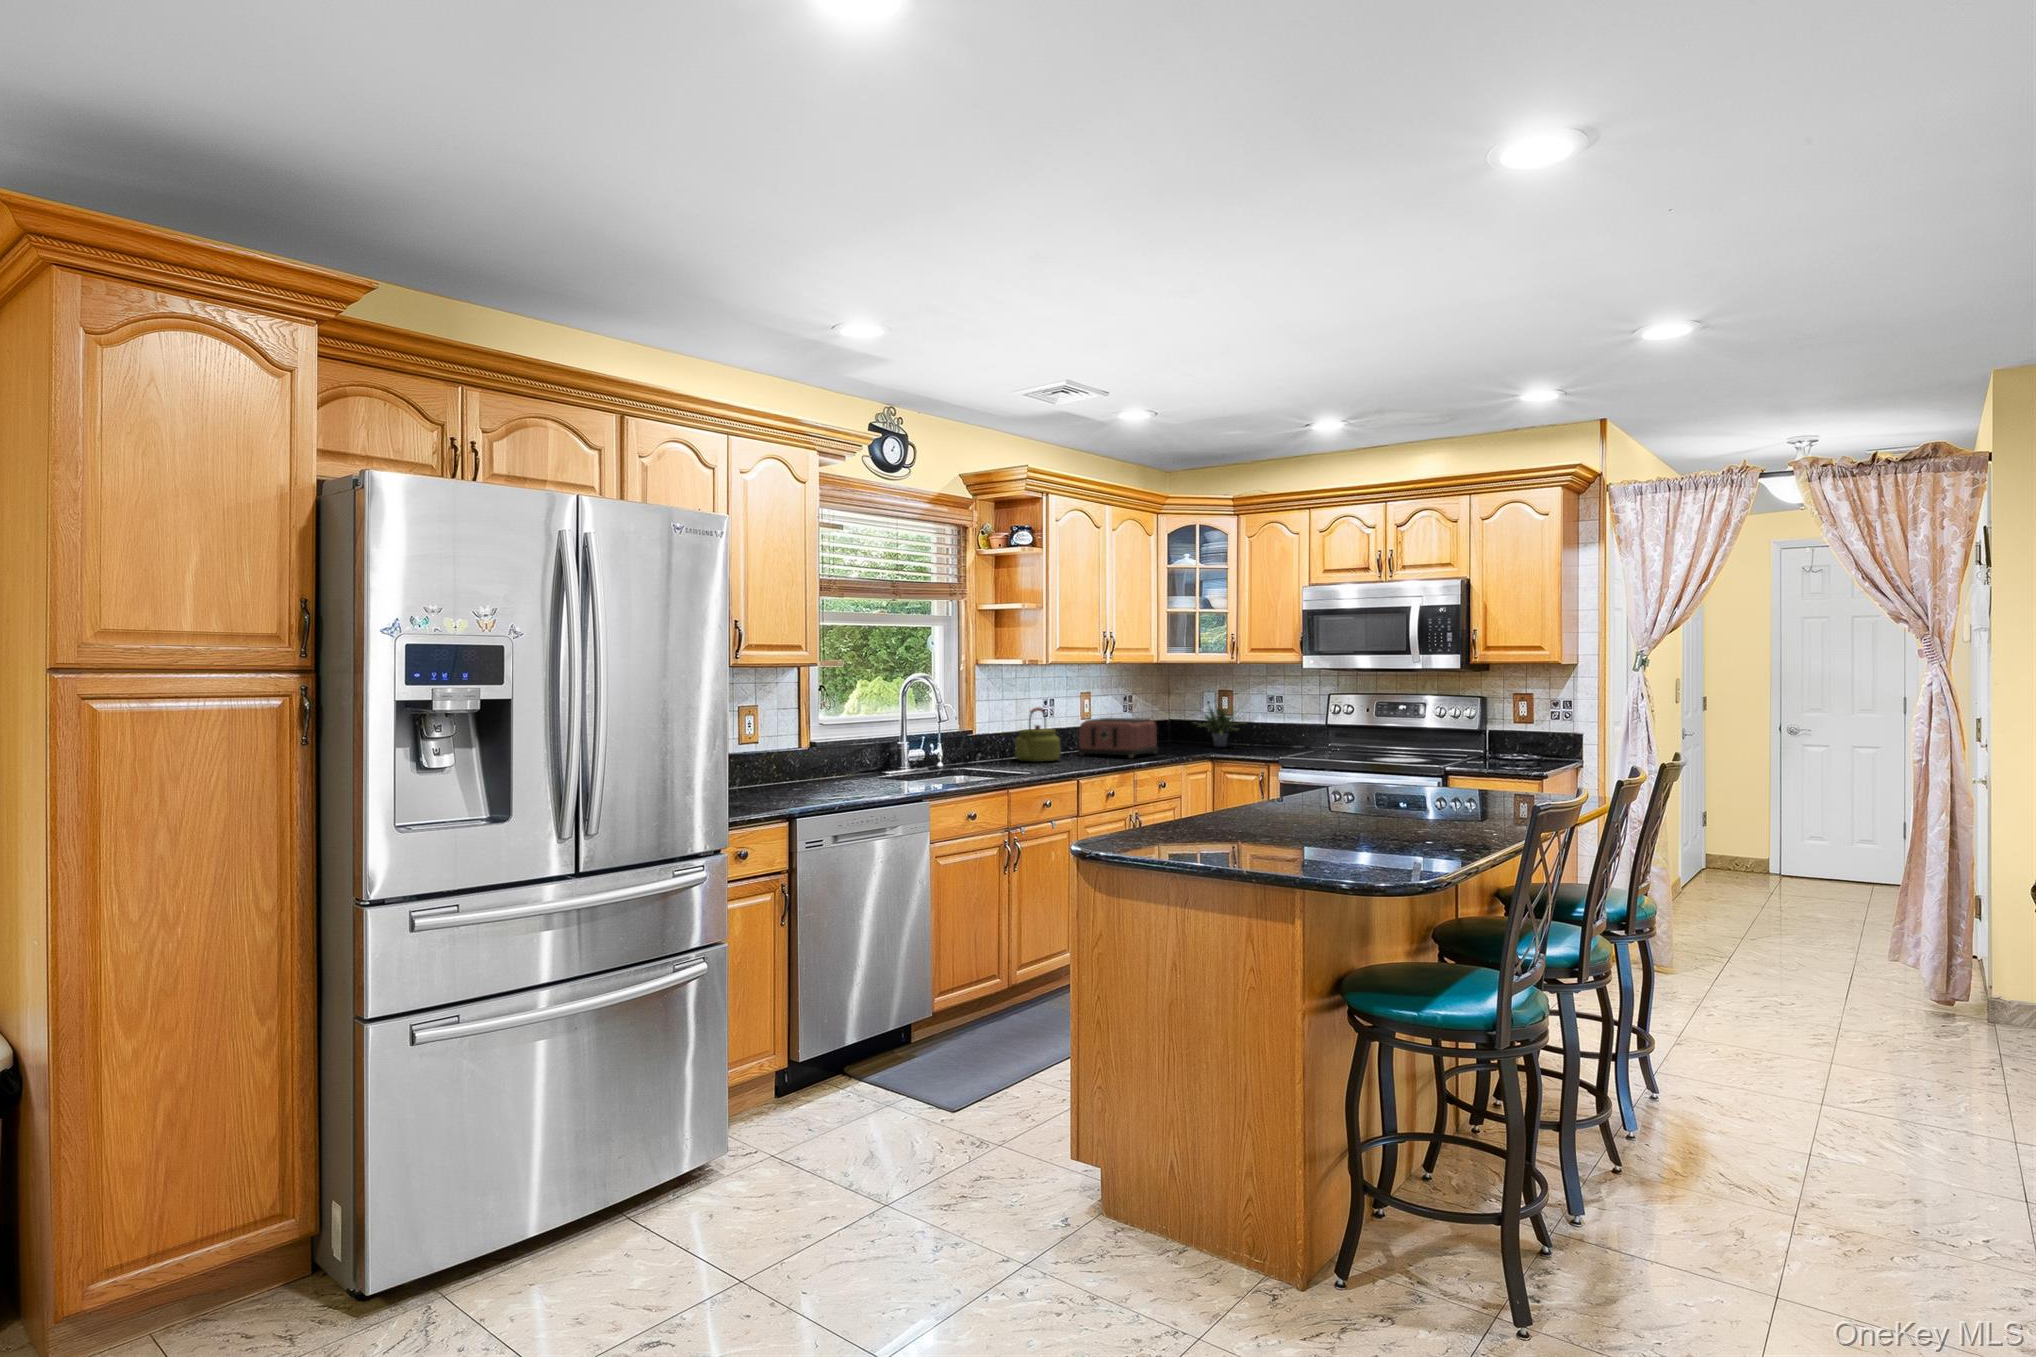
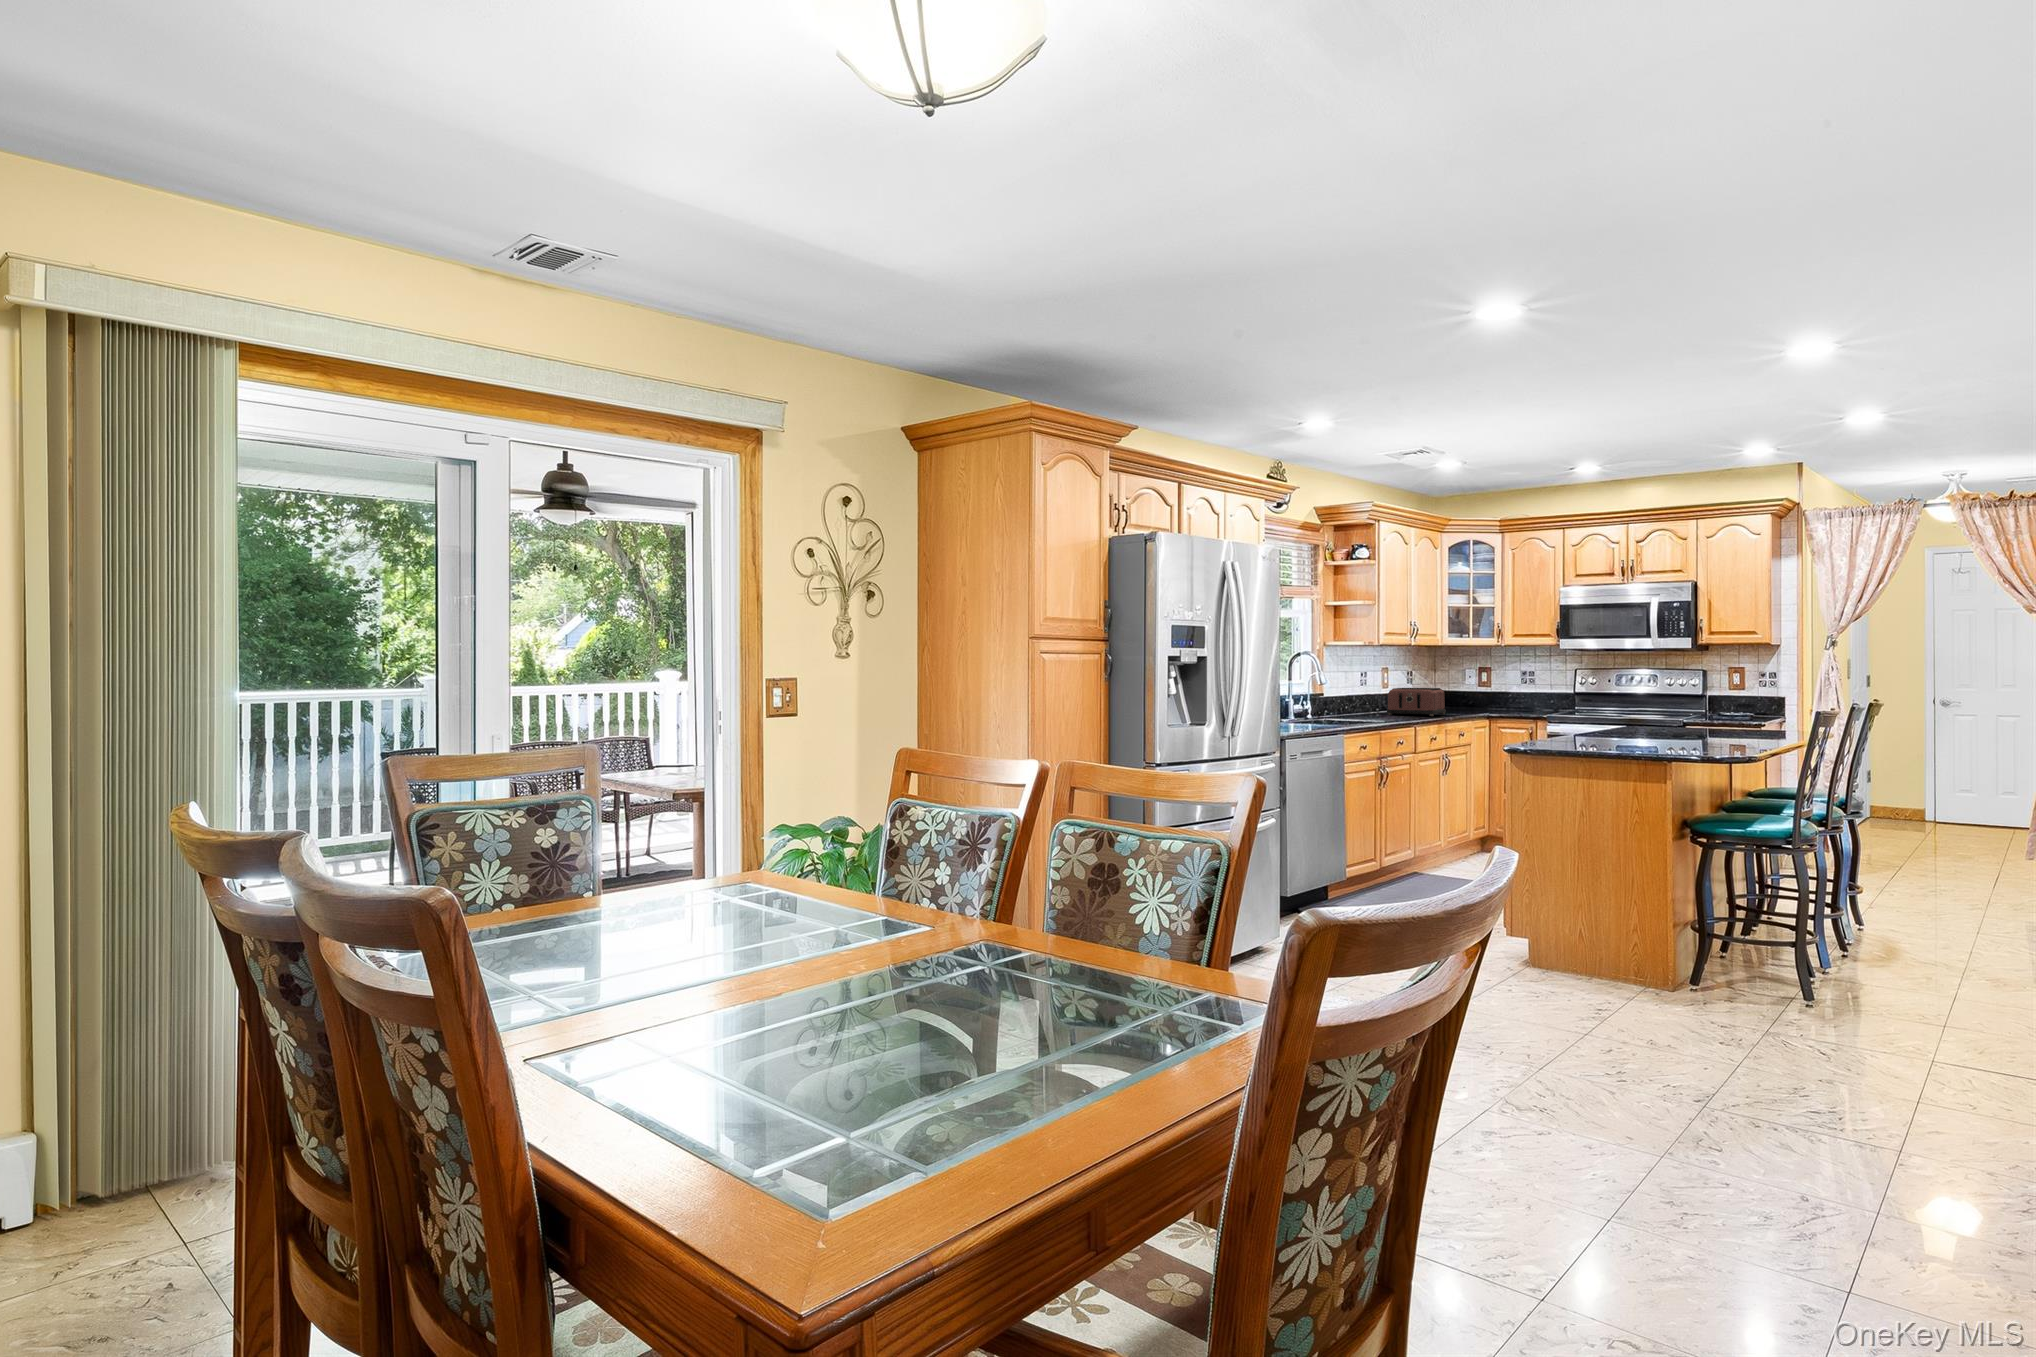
potted plant: present [1194,700,1239,747] -> none [1459,667,1506,712]
kettle: present [1015,707,1060,762] -> none [1349,678,1384,717]

